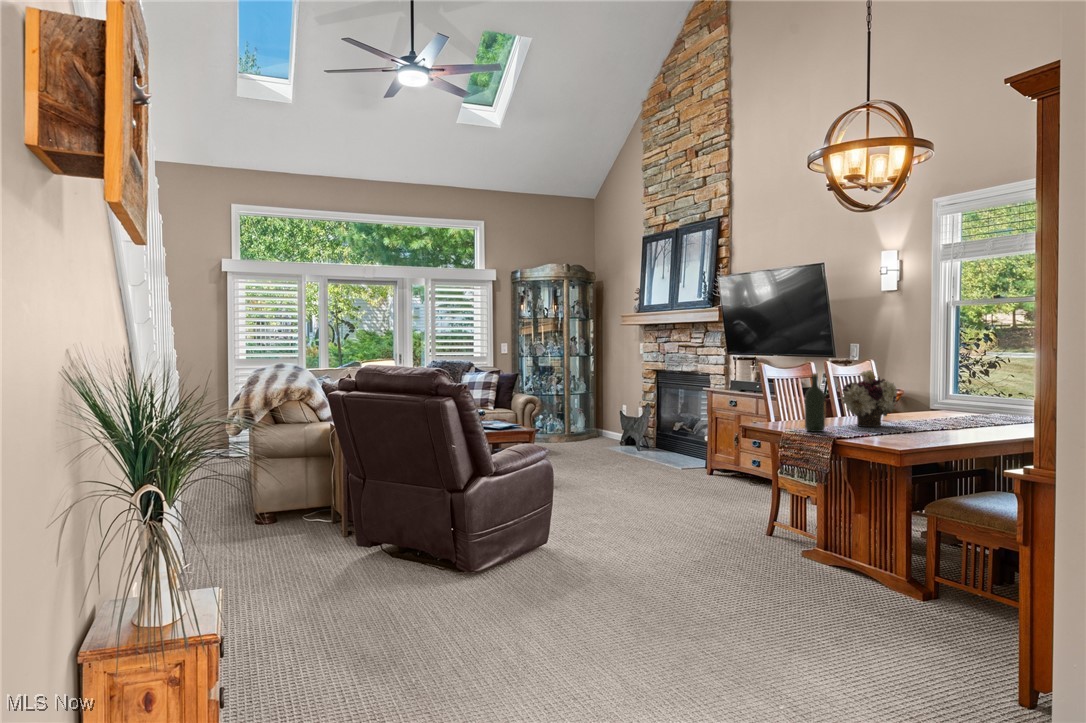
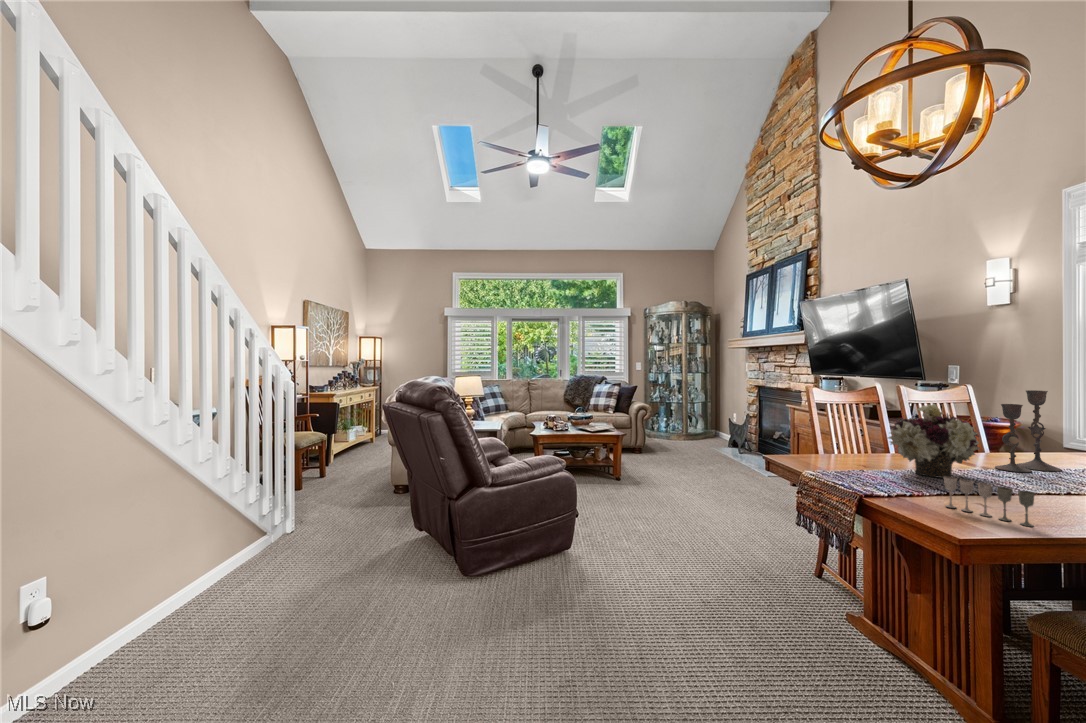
candlestick: none [902,360,940,422] -> present [995,390,1061,472]
wine bottle: present [805,373,826,432] -> none [828,408,857,480]
wine glass: none [891,417,942,442] -> present [944,476,1035,527]

